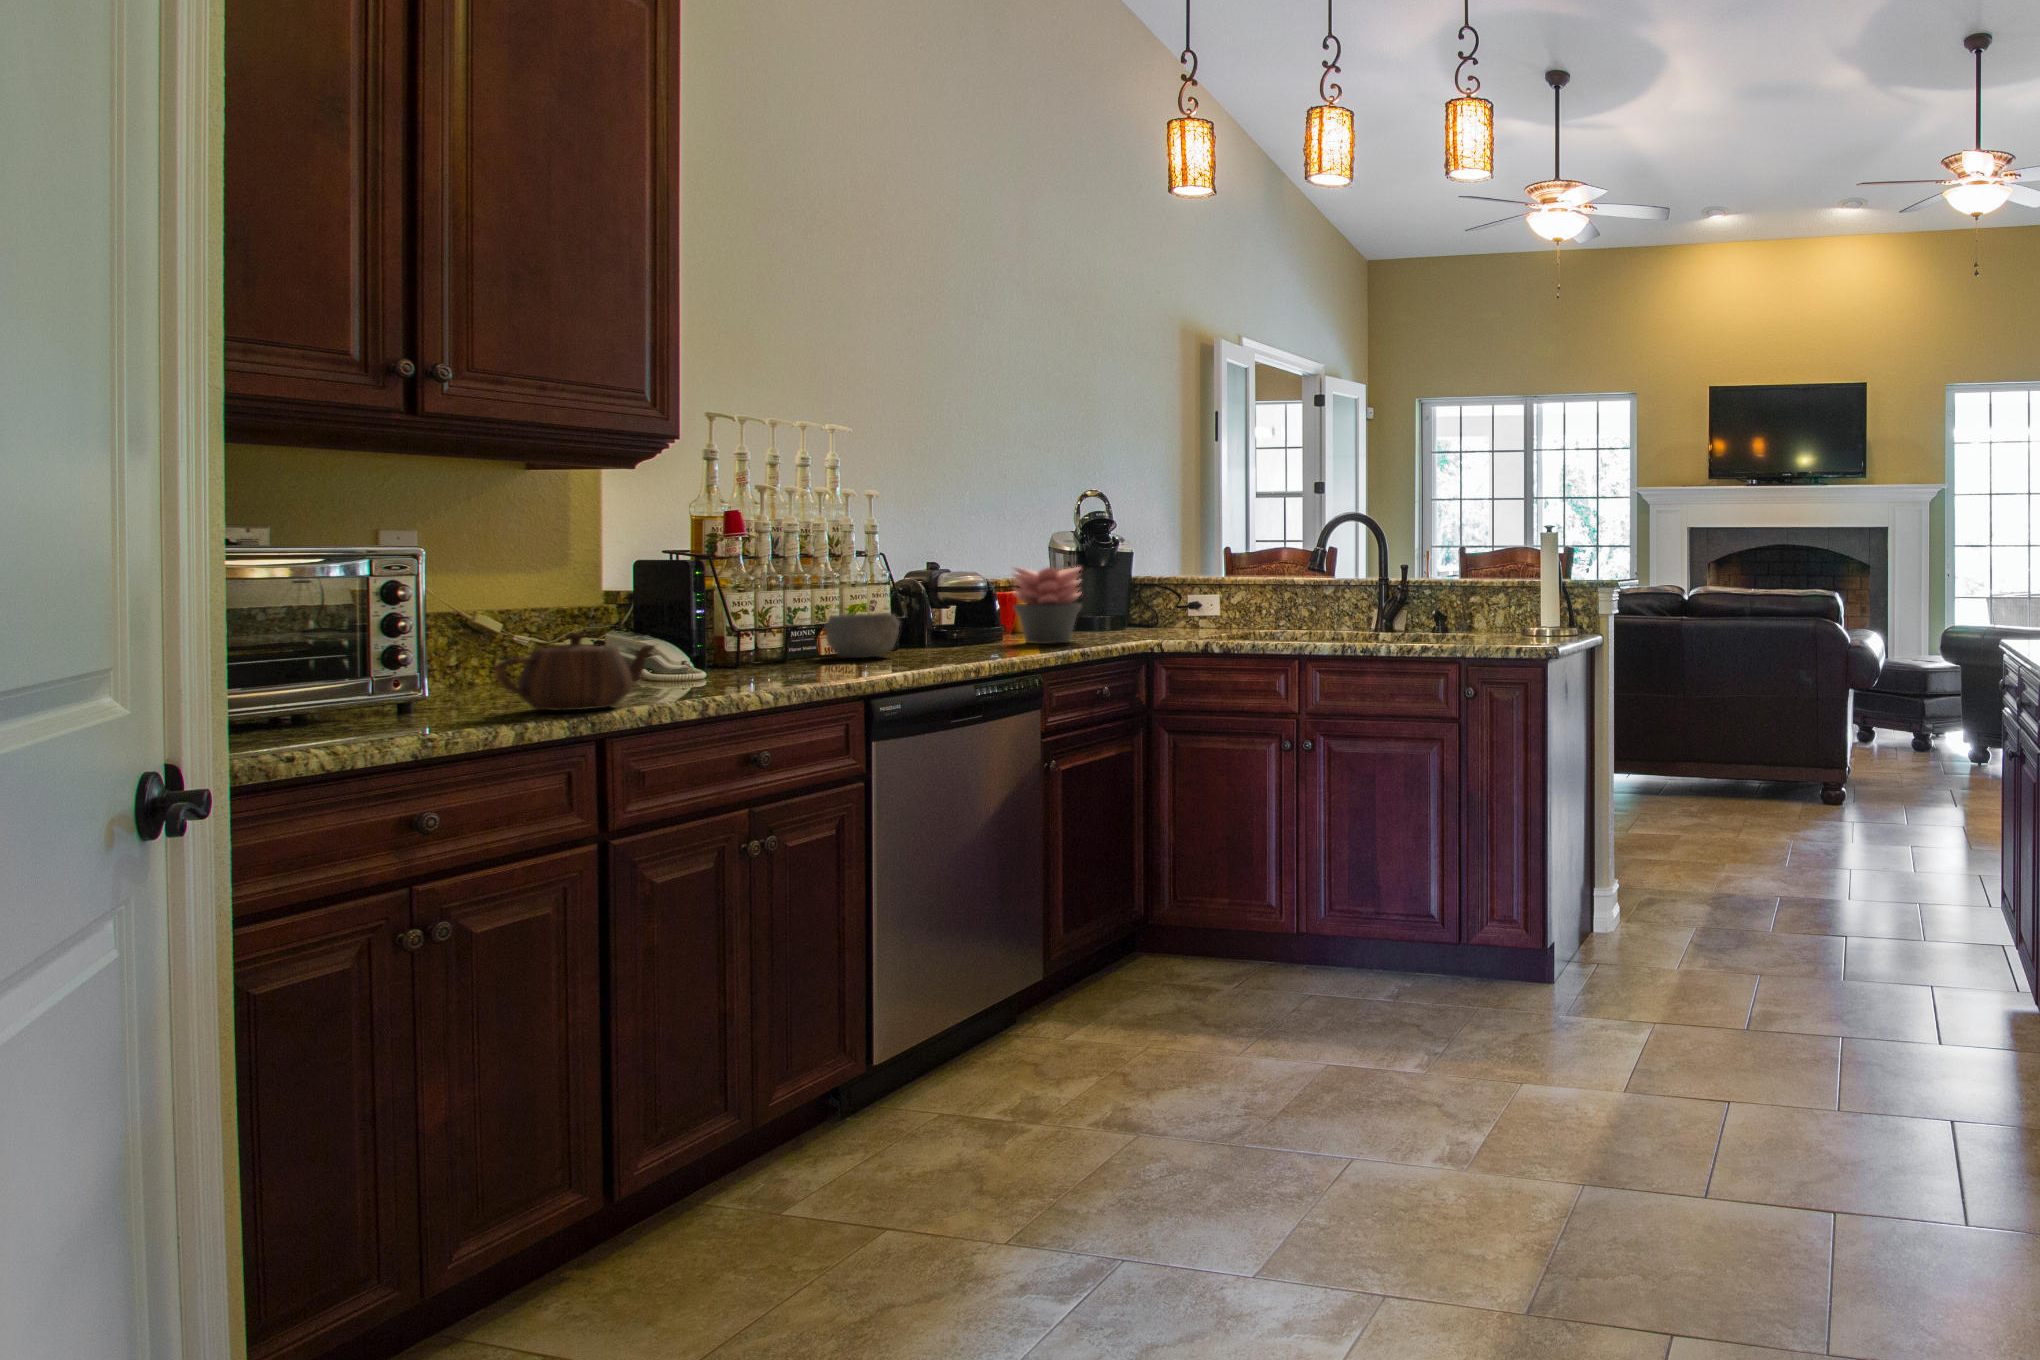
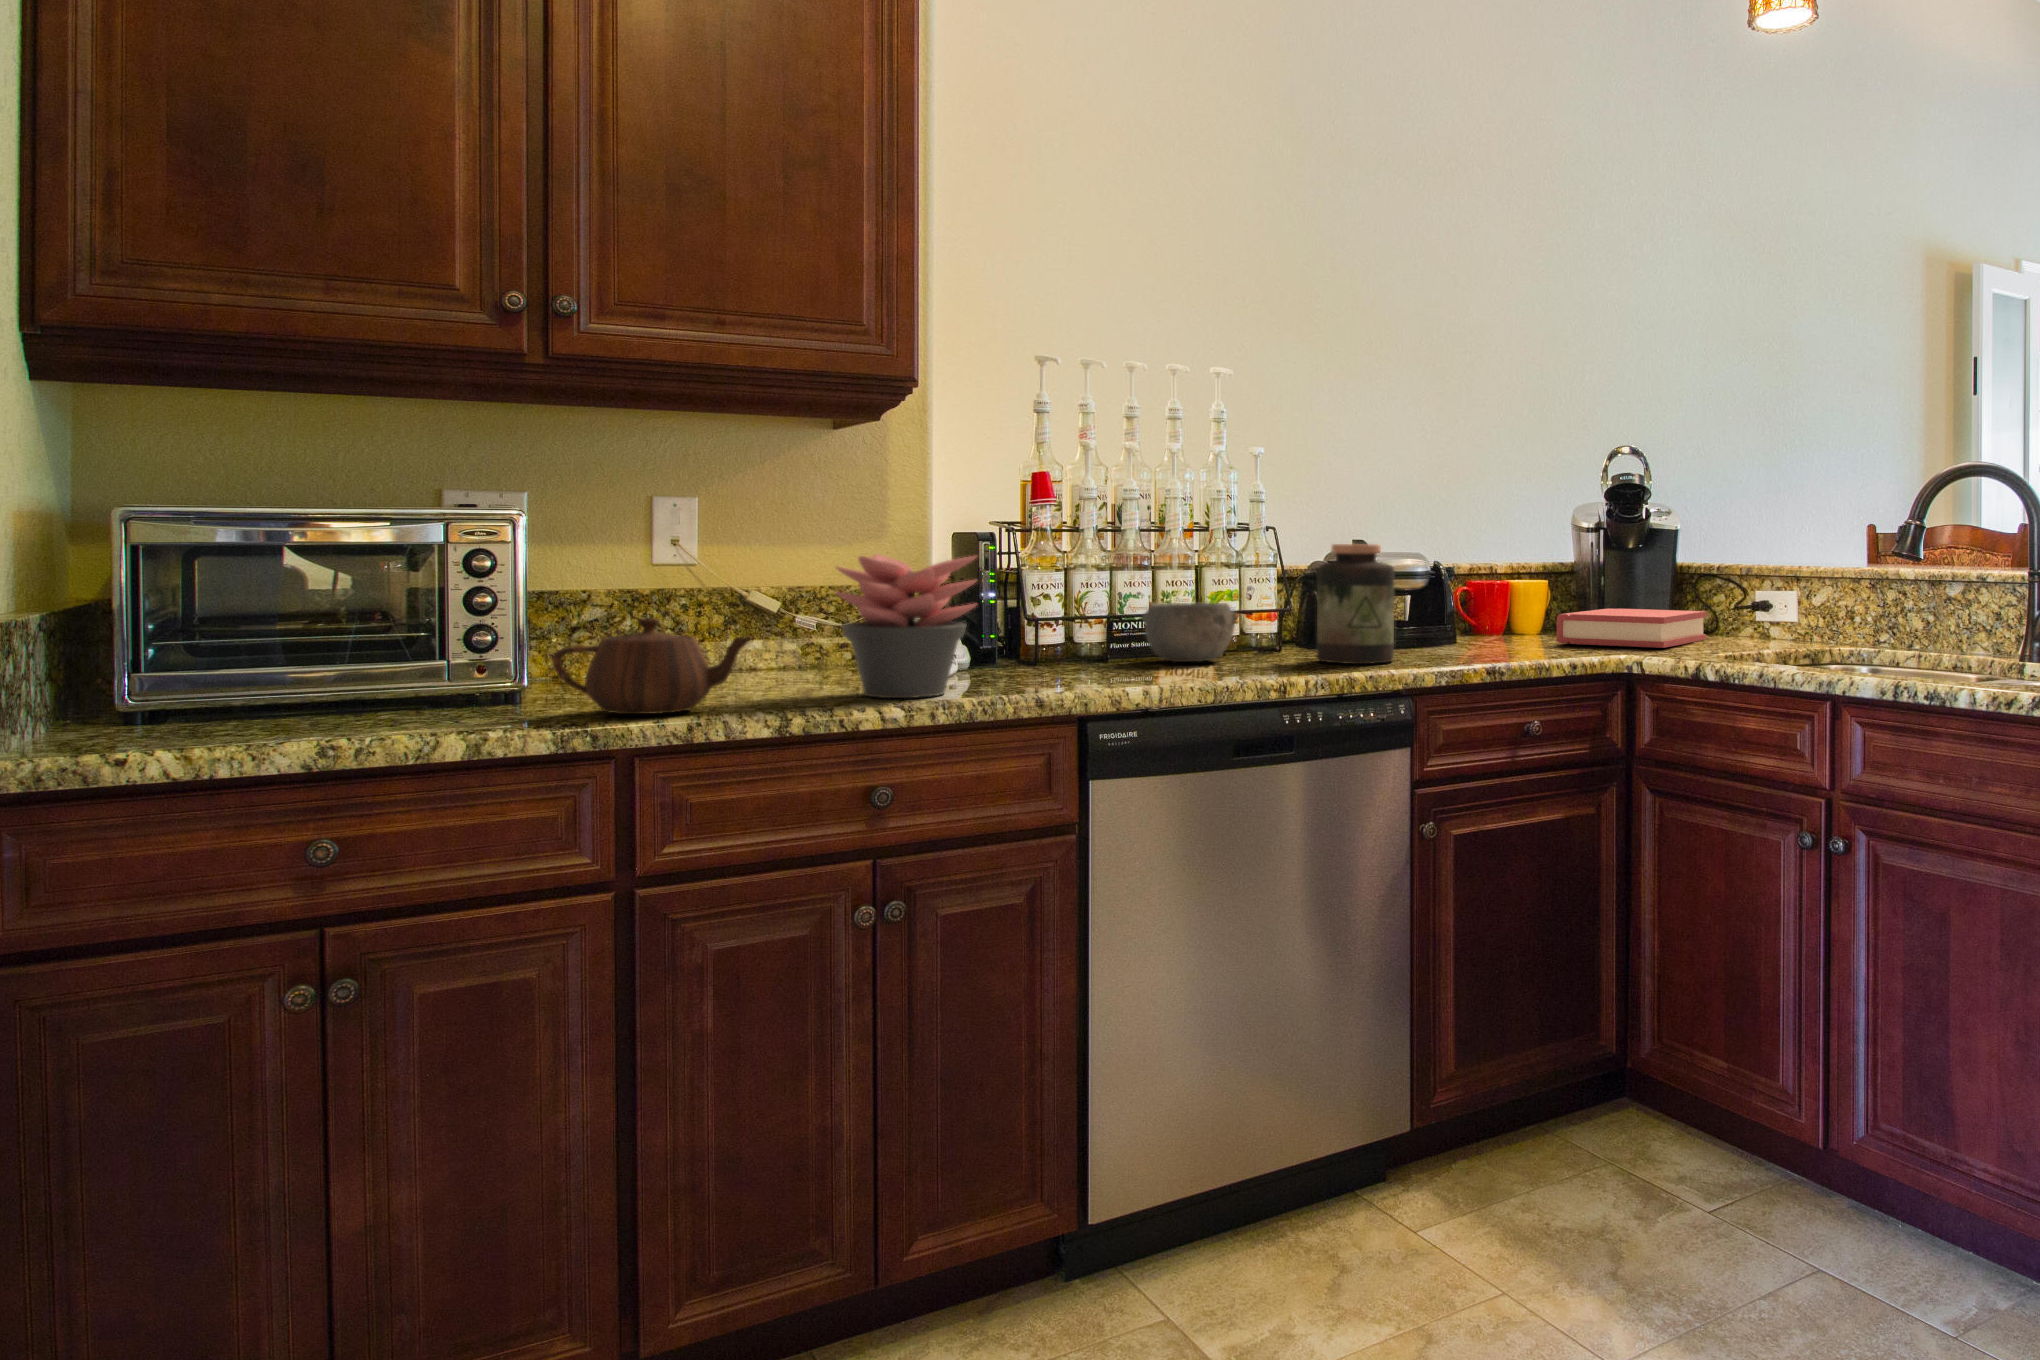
succulent plant: present [1013,567,1081,644] -> present [836,554,976,698]
jar: none [957,569,1015,653] -> present [1317,544,1394,664]
hardback book: none [1080,611,1158,635] -> present [1557,609,1707,648]

